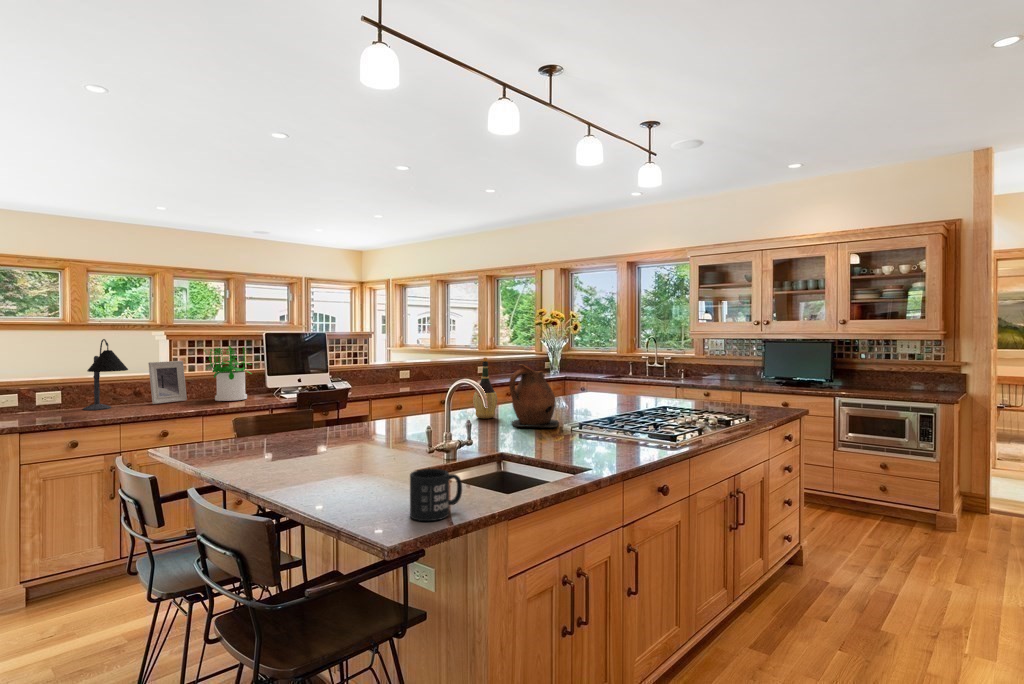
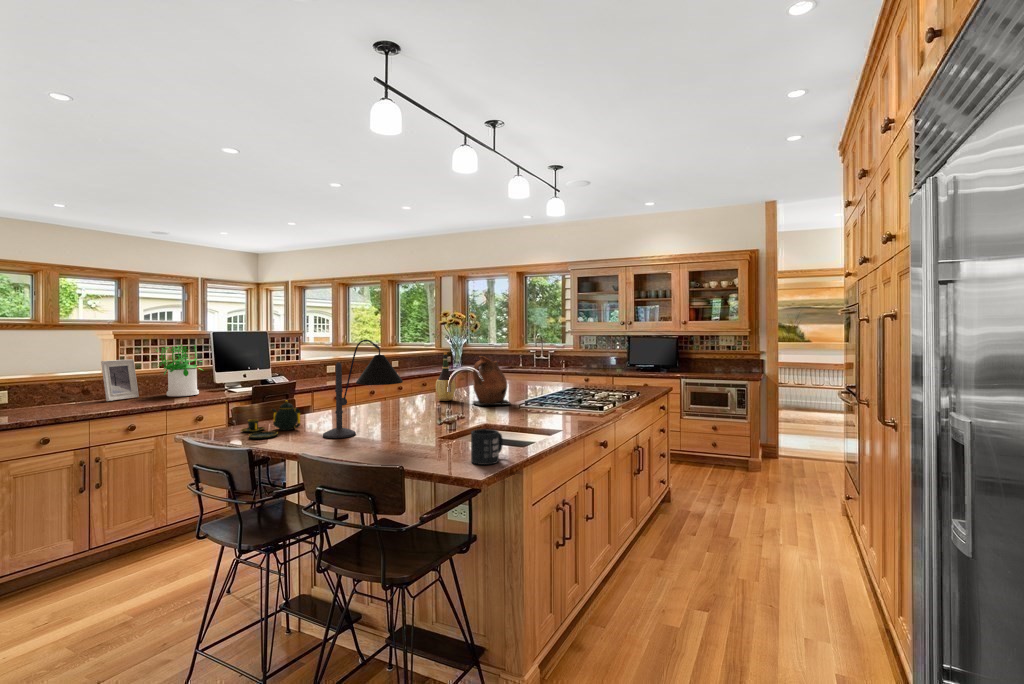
desk lamp: present [83,339,128,410] -> present [323,340,403,438]
teapot: none [212,414,279,459] -> present [241,401,300,439]

